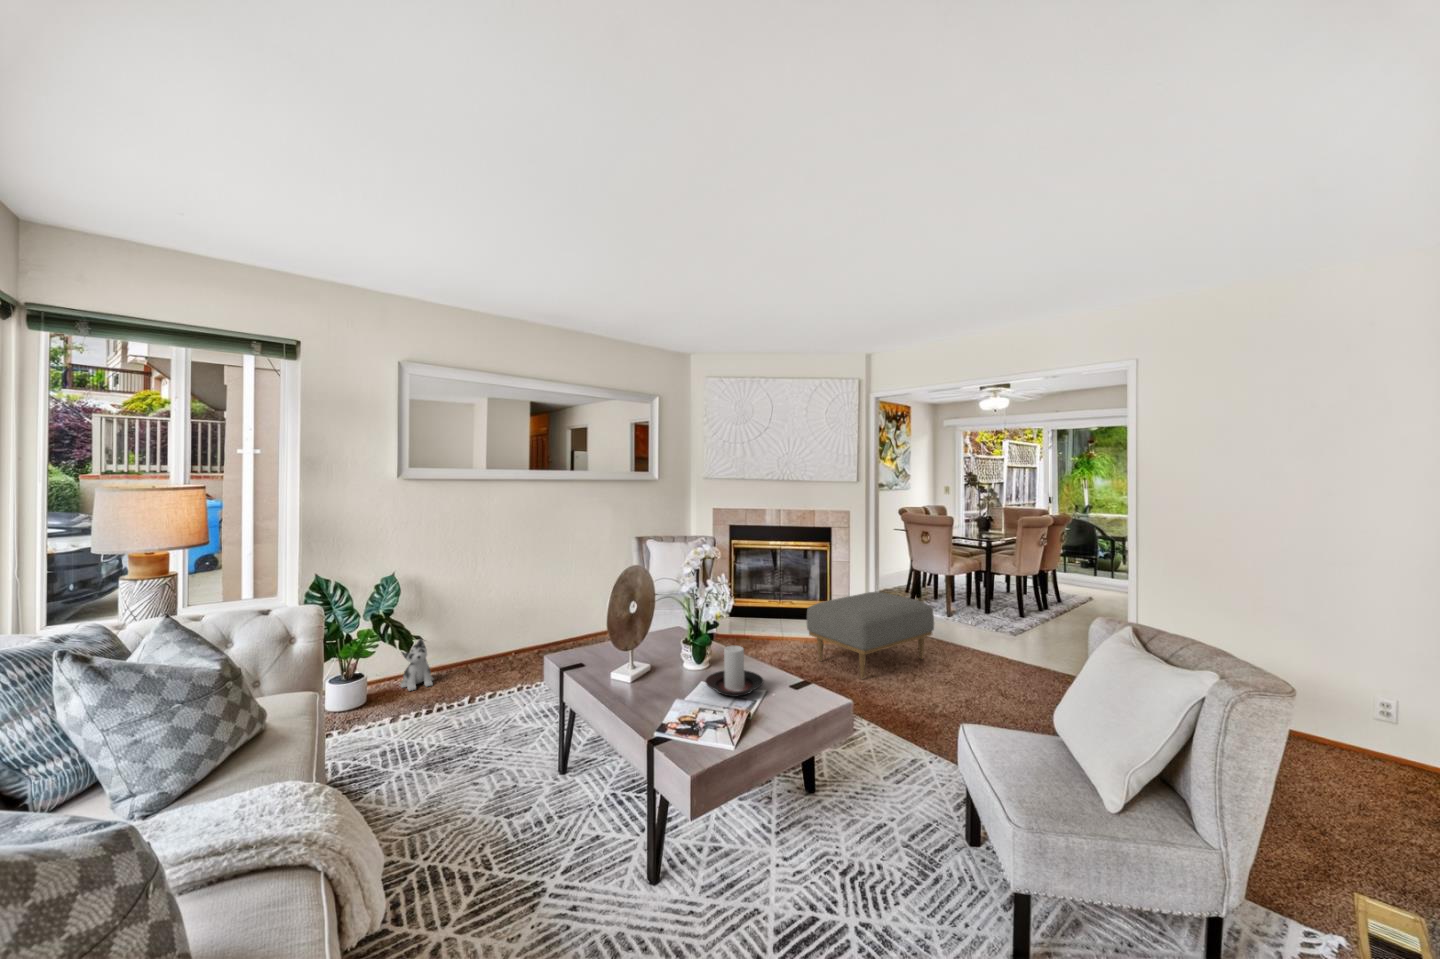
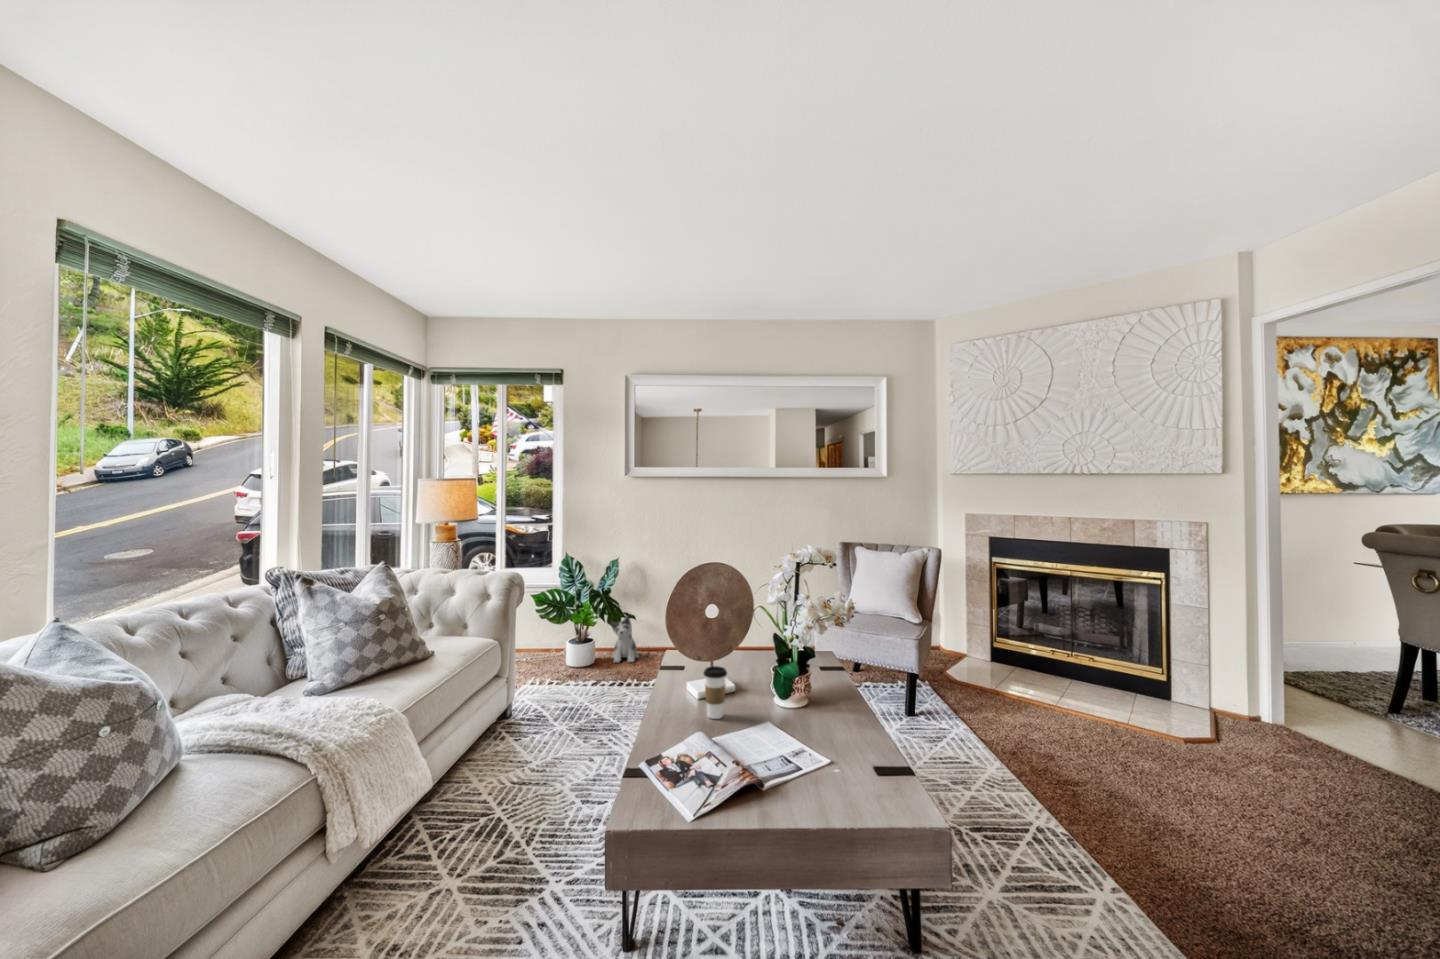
ottoman: present [807,592,934,679] -> none [1074,665,1373,819]
candle holder: present [705,646,763,697] -> none [775,684,858,757]
coffee cup: none [635,652,655,695] -> present [704,666,727,719]

